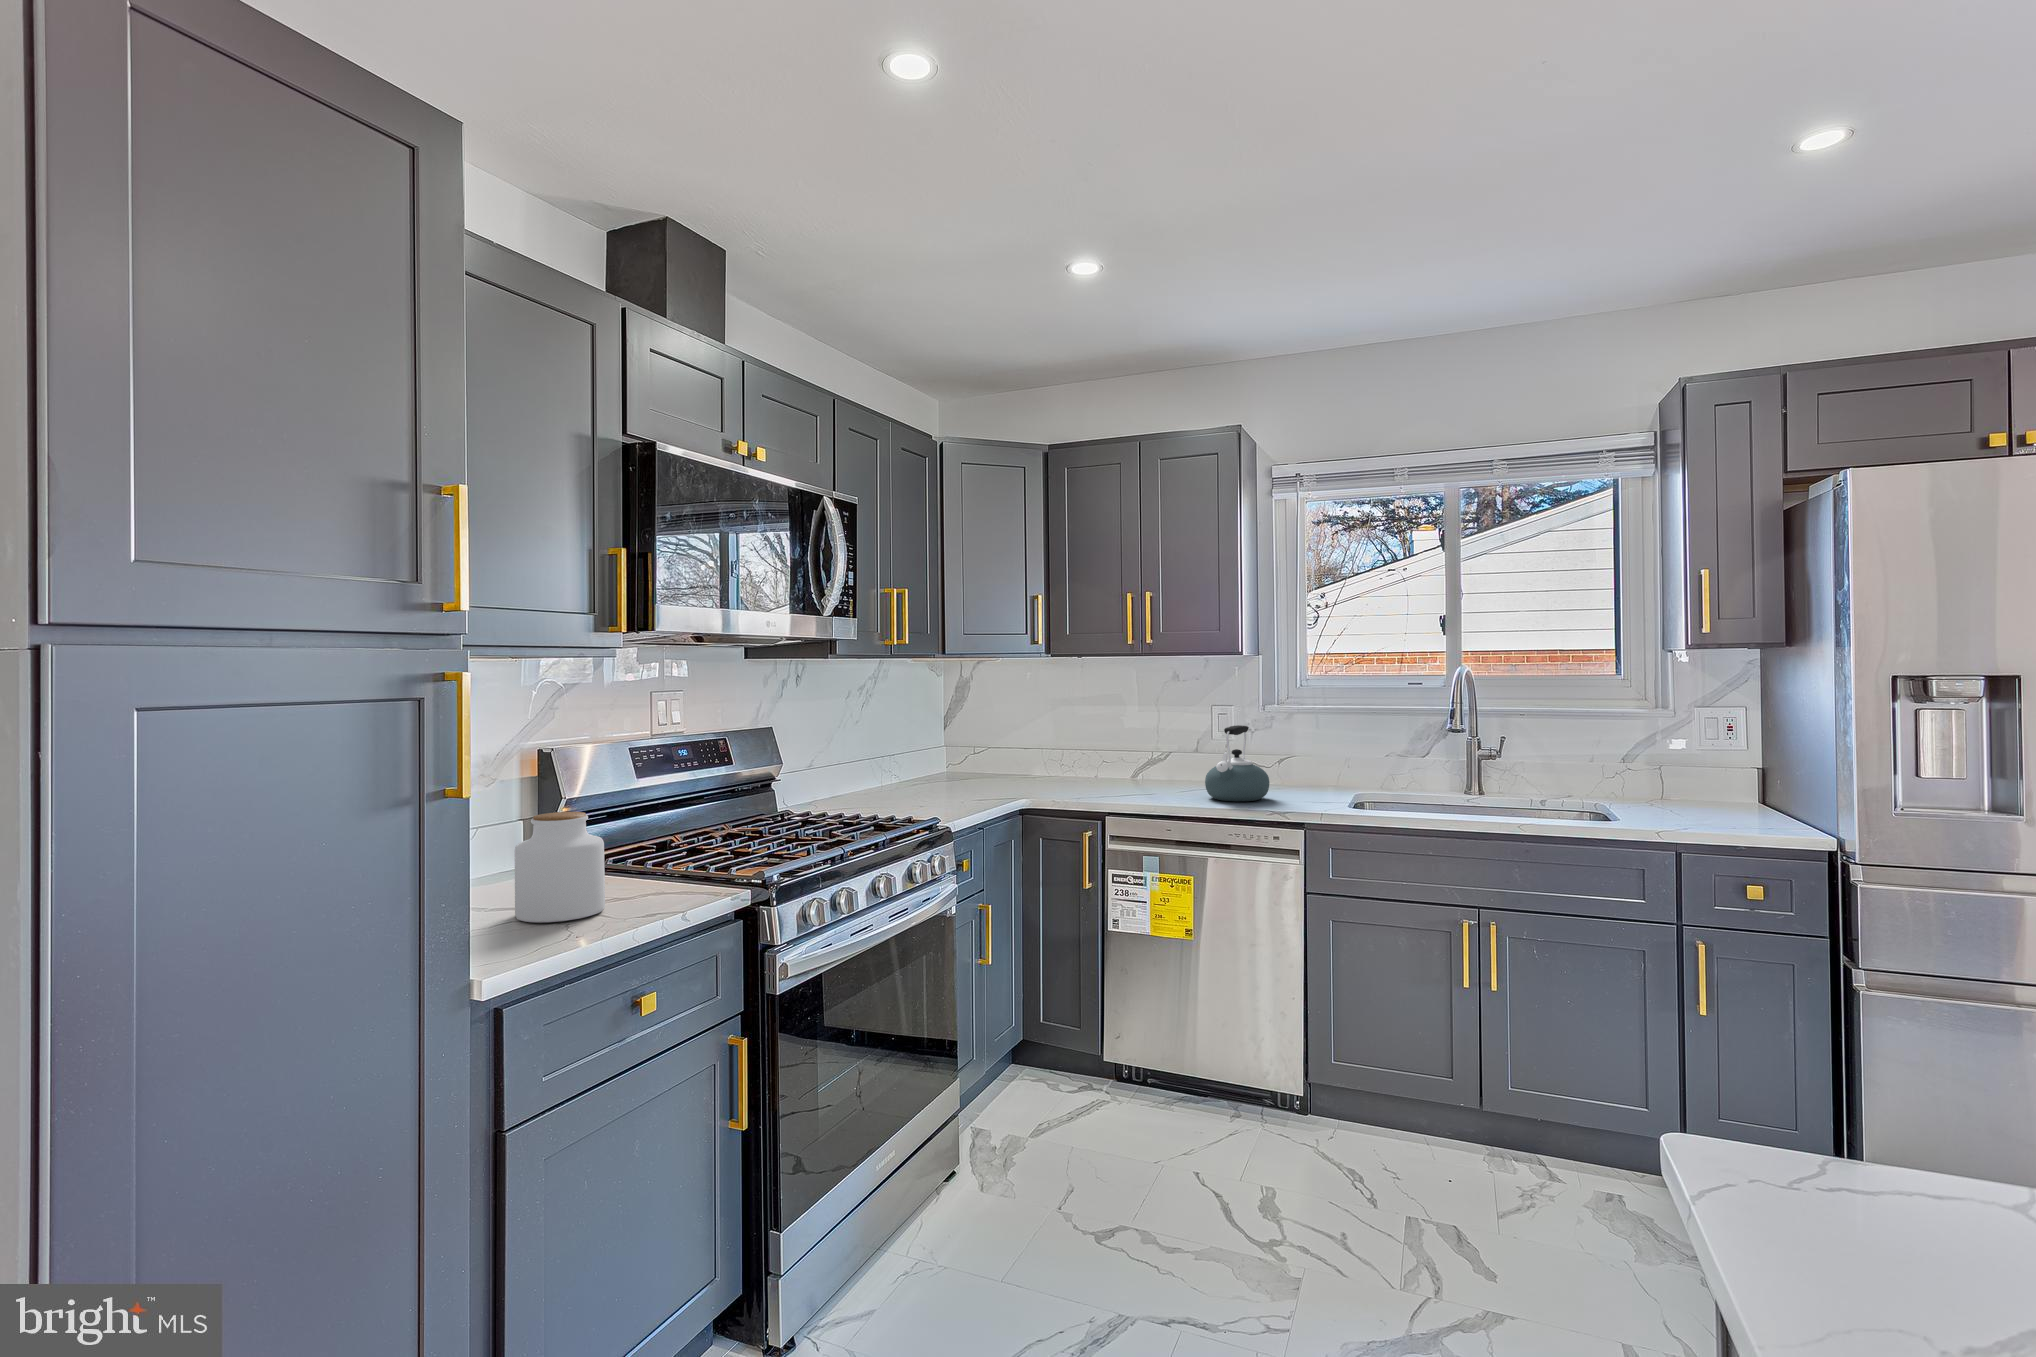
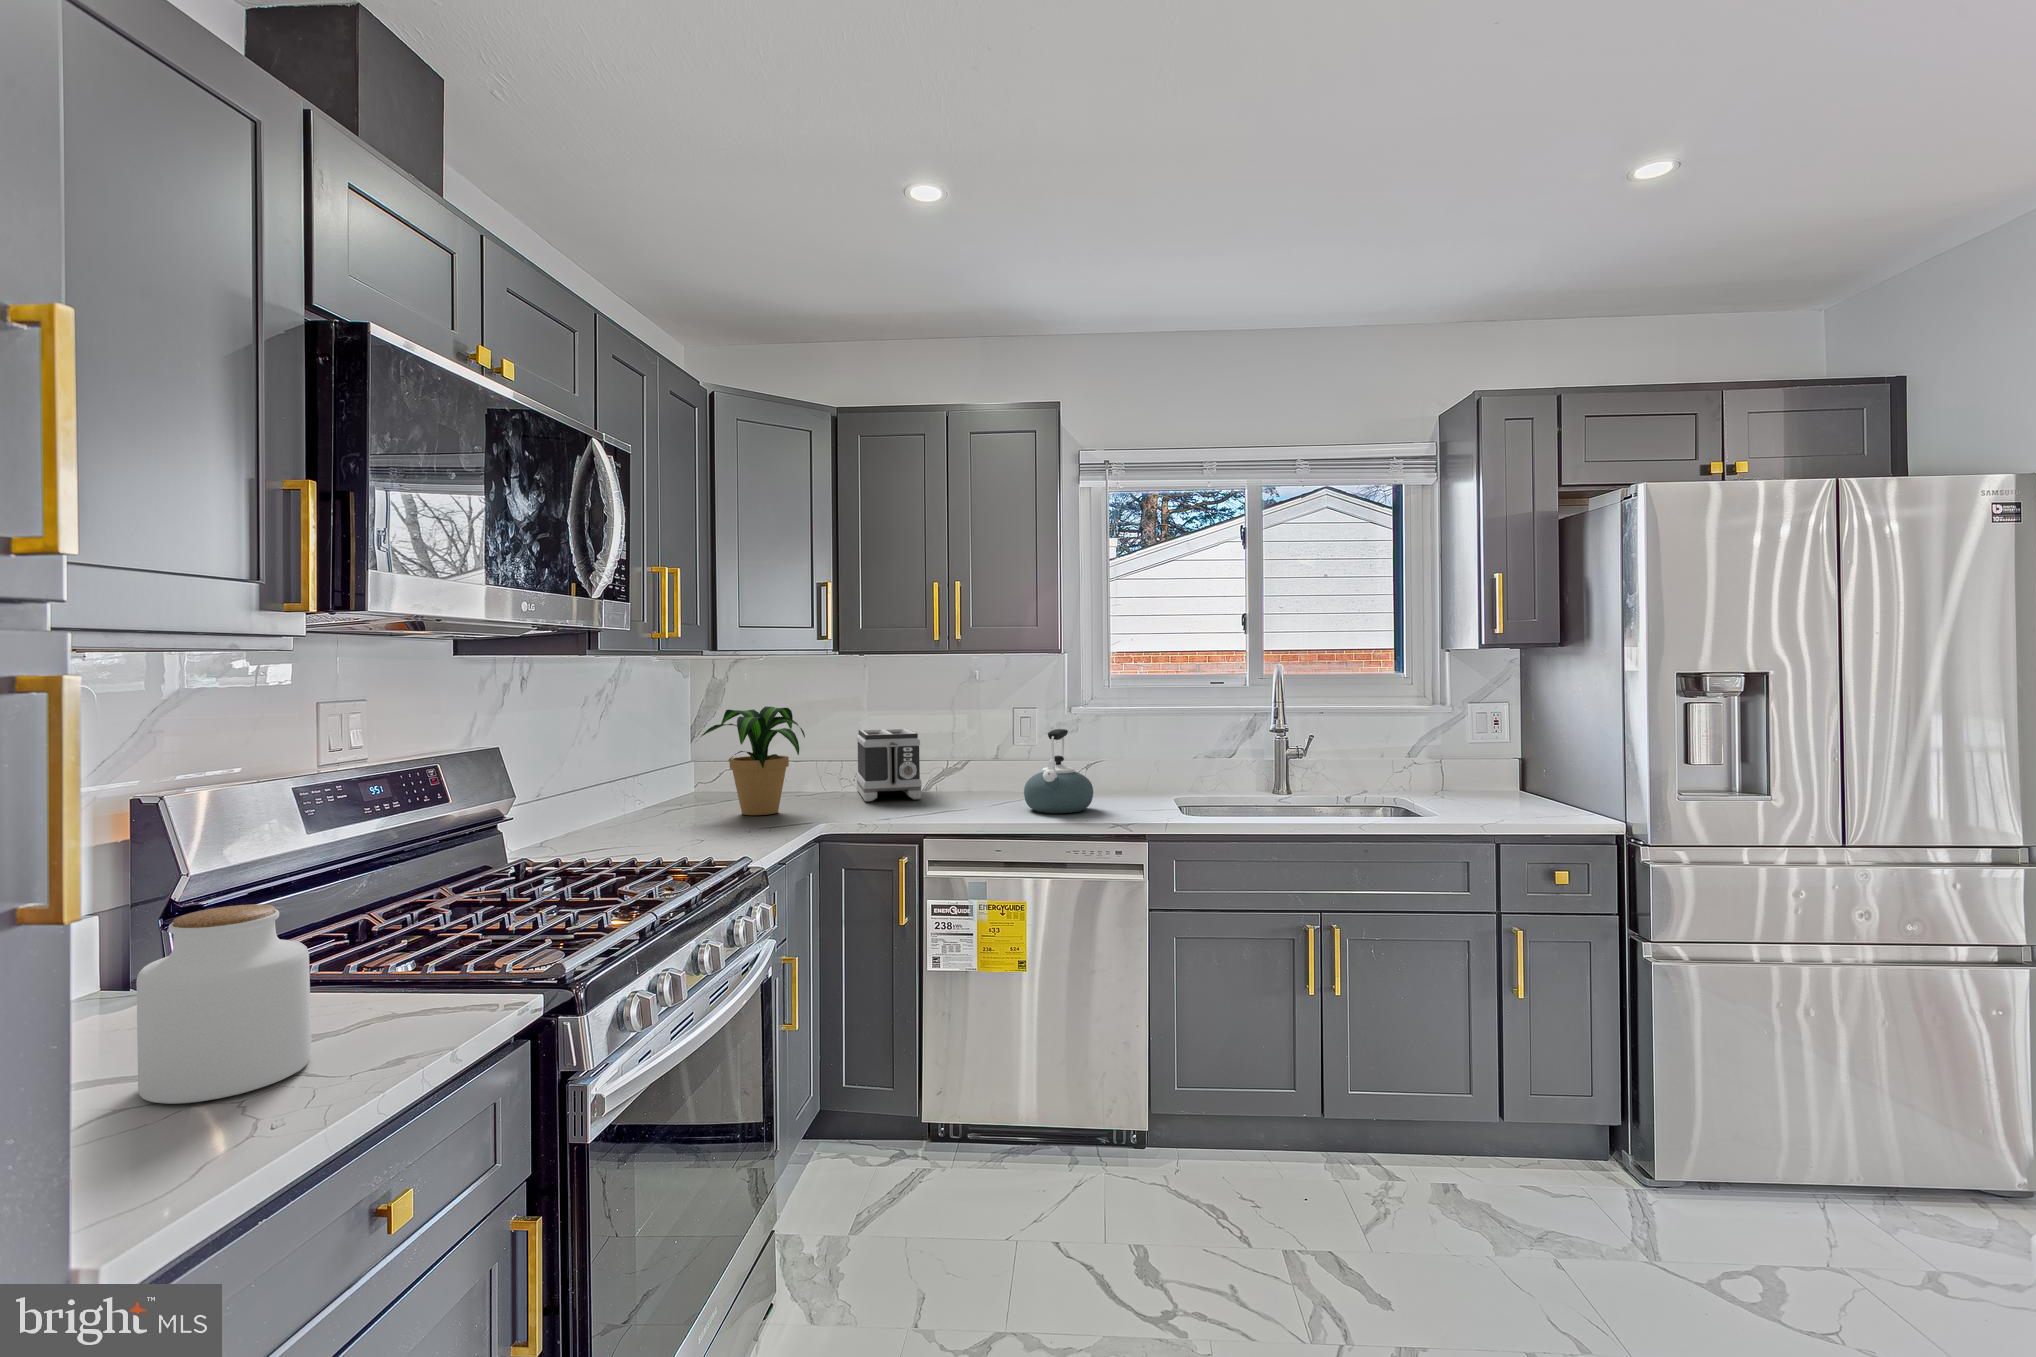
potted plant: none [931,702,1021,791] -> present [702,707,805,815]
toaster: none [1073,724,1123,785] -> present [857,728,922,802]

